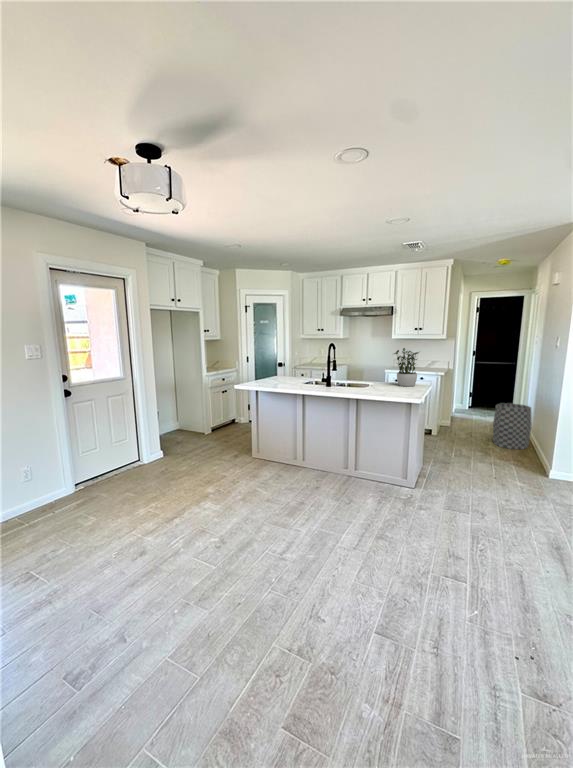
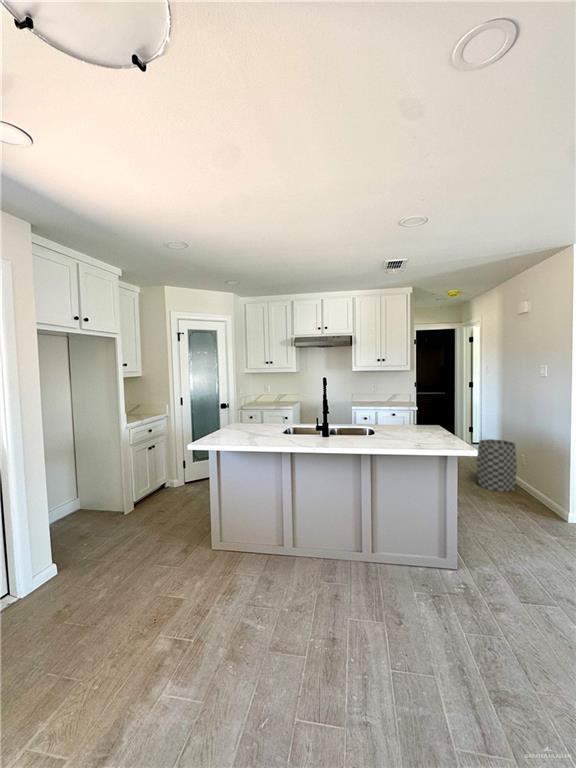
potted plant: present [394,348,418,386] -> none [399,382,431,432]

